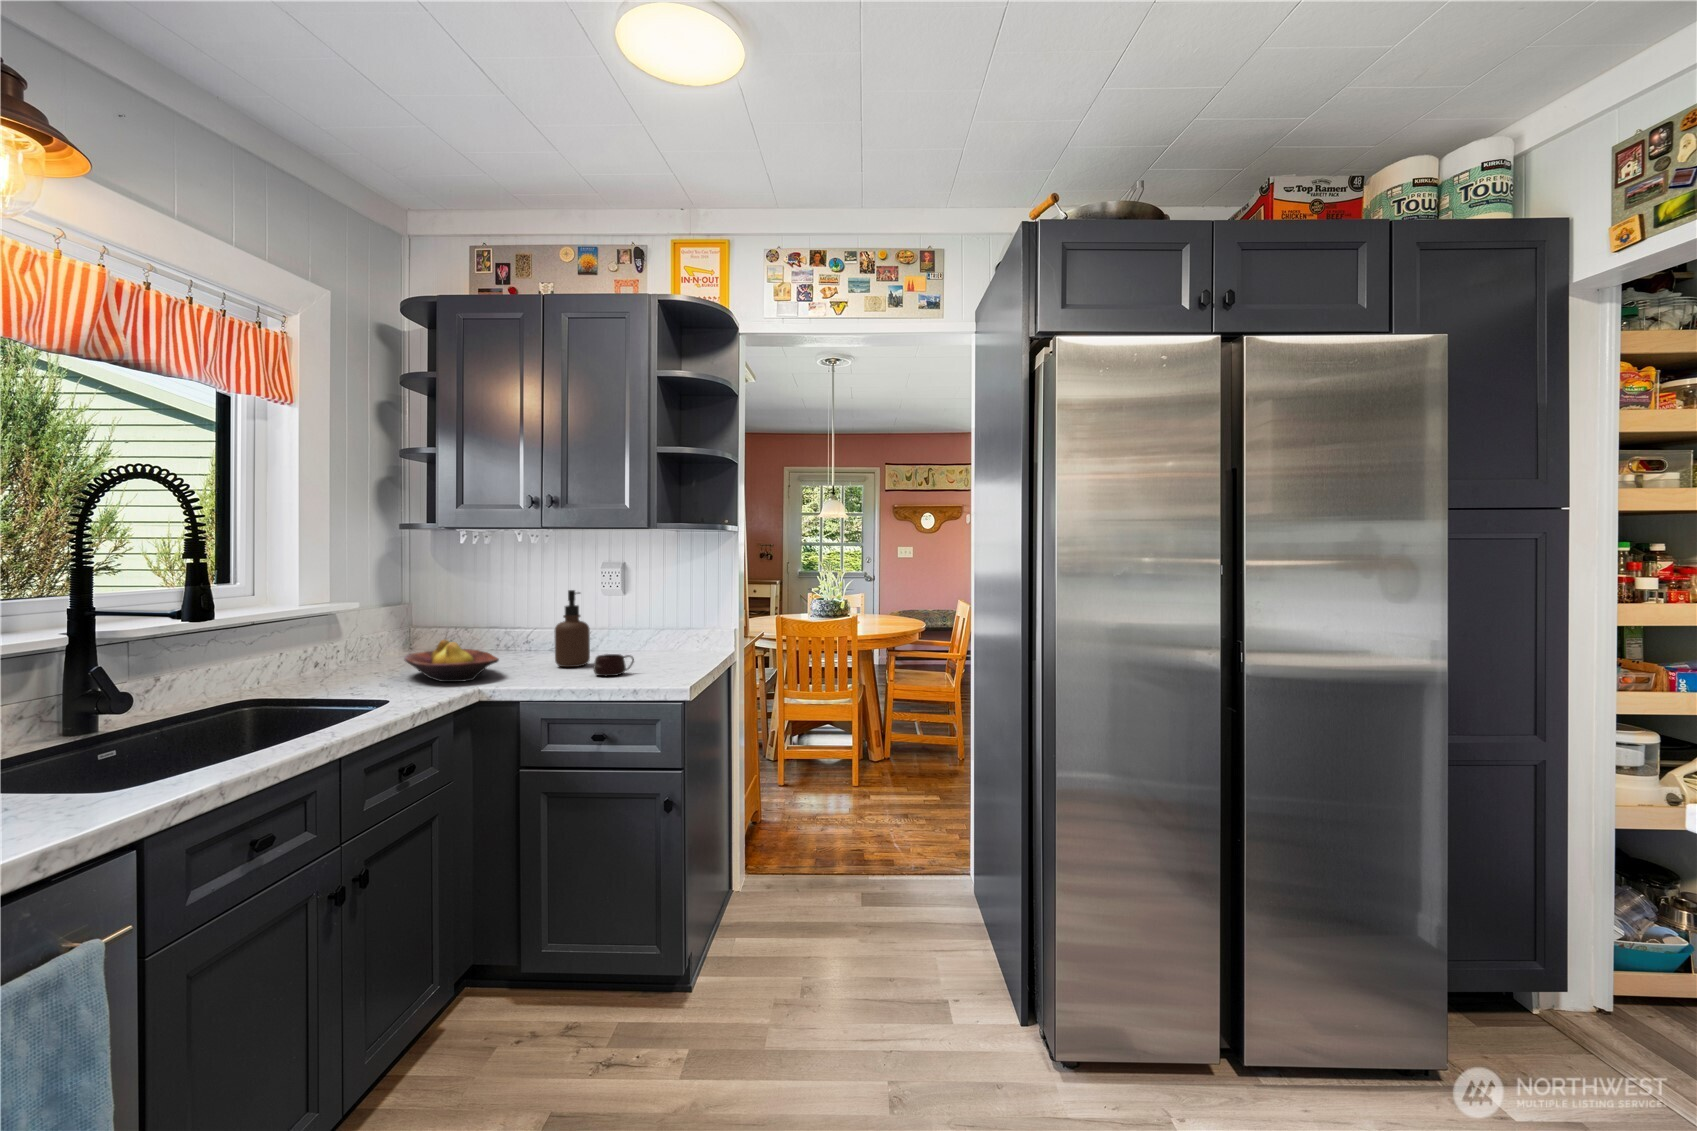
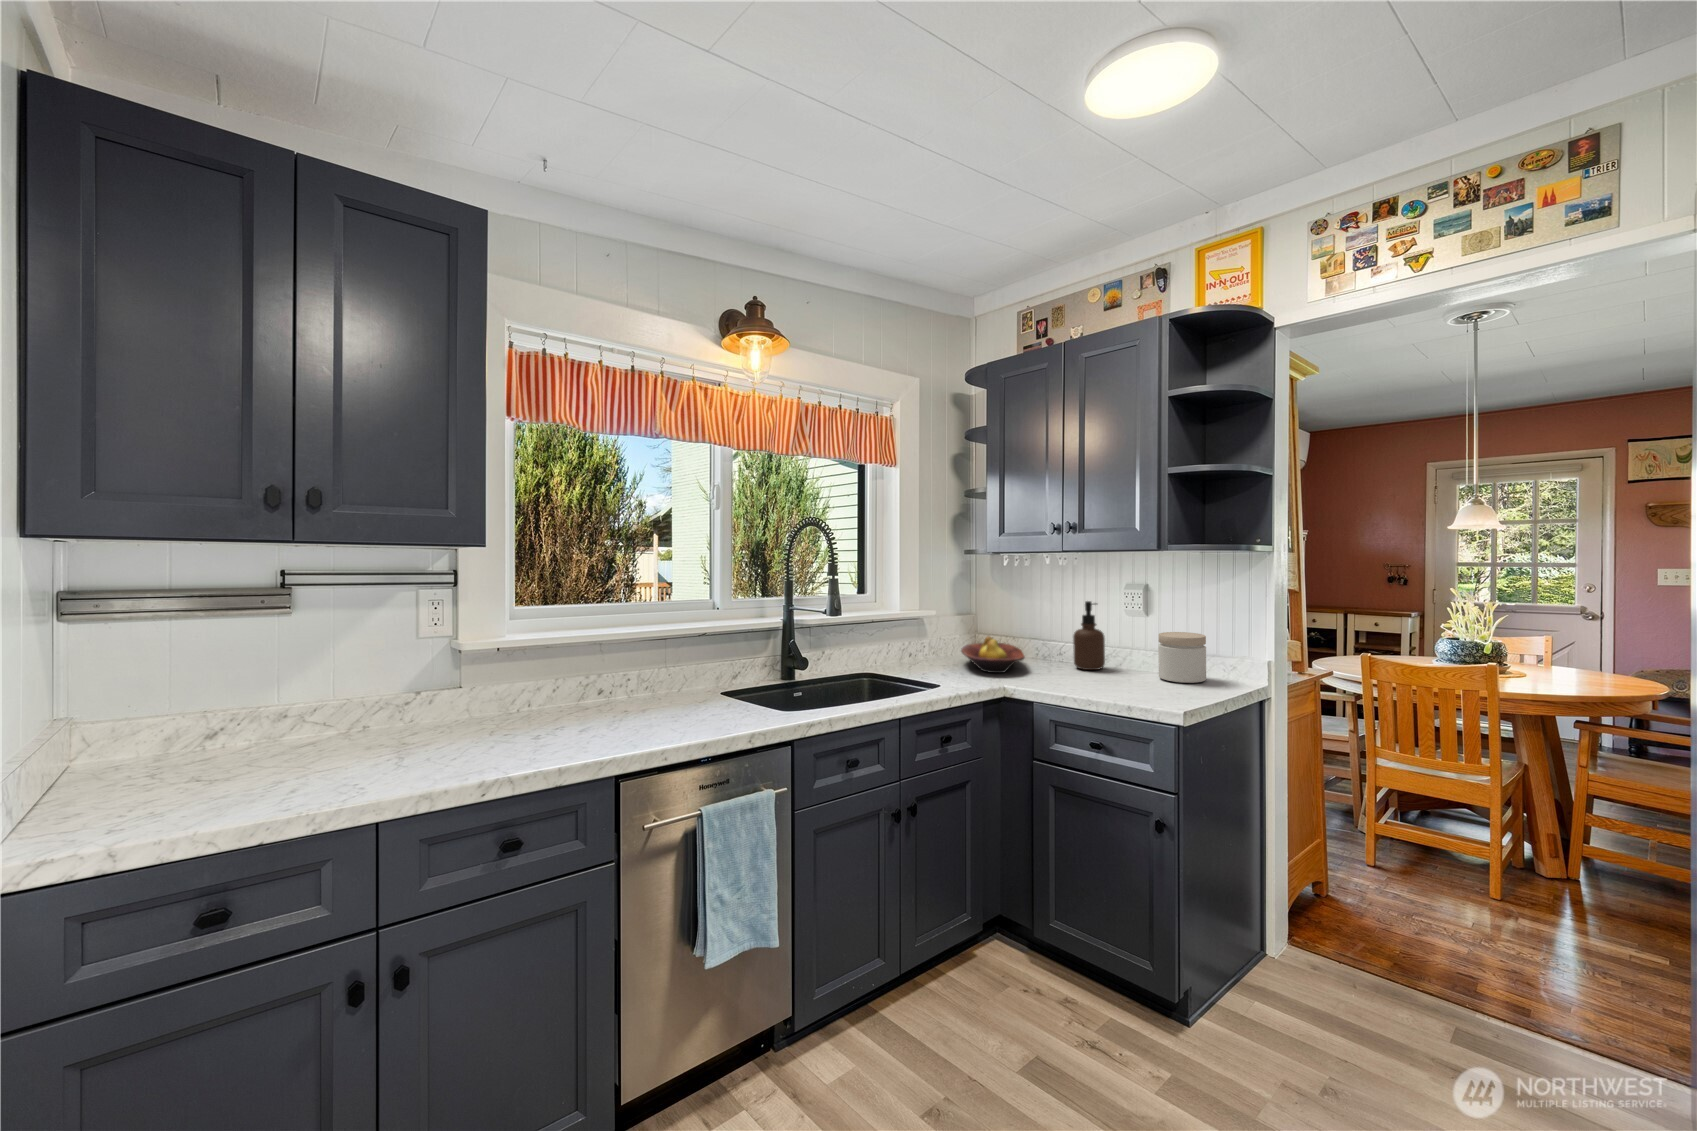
jar: none [648,617,692,667] -> present [1158,632,1206,683]
mug: present [593,654,634,676] -> none [1100,664,1139,686]

